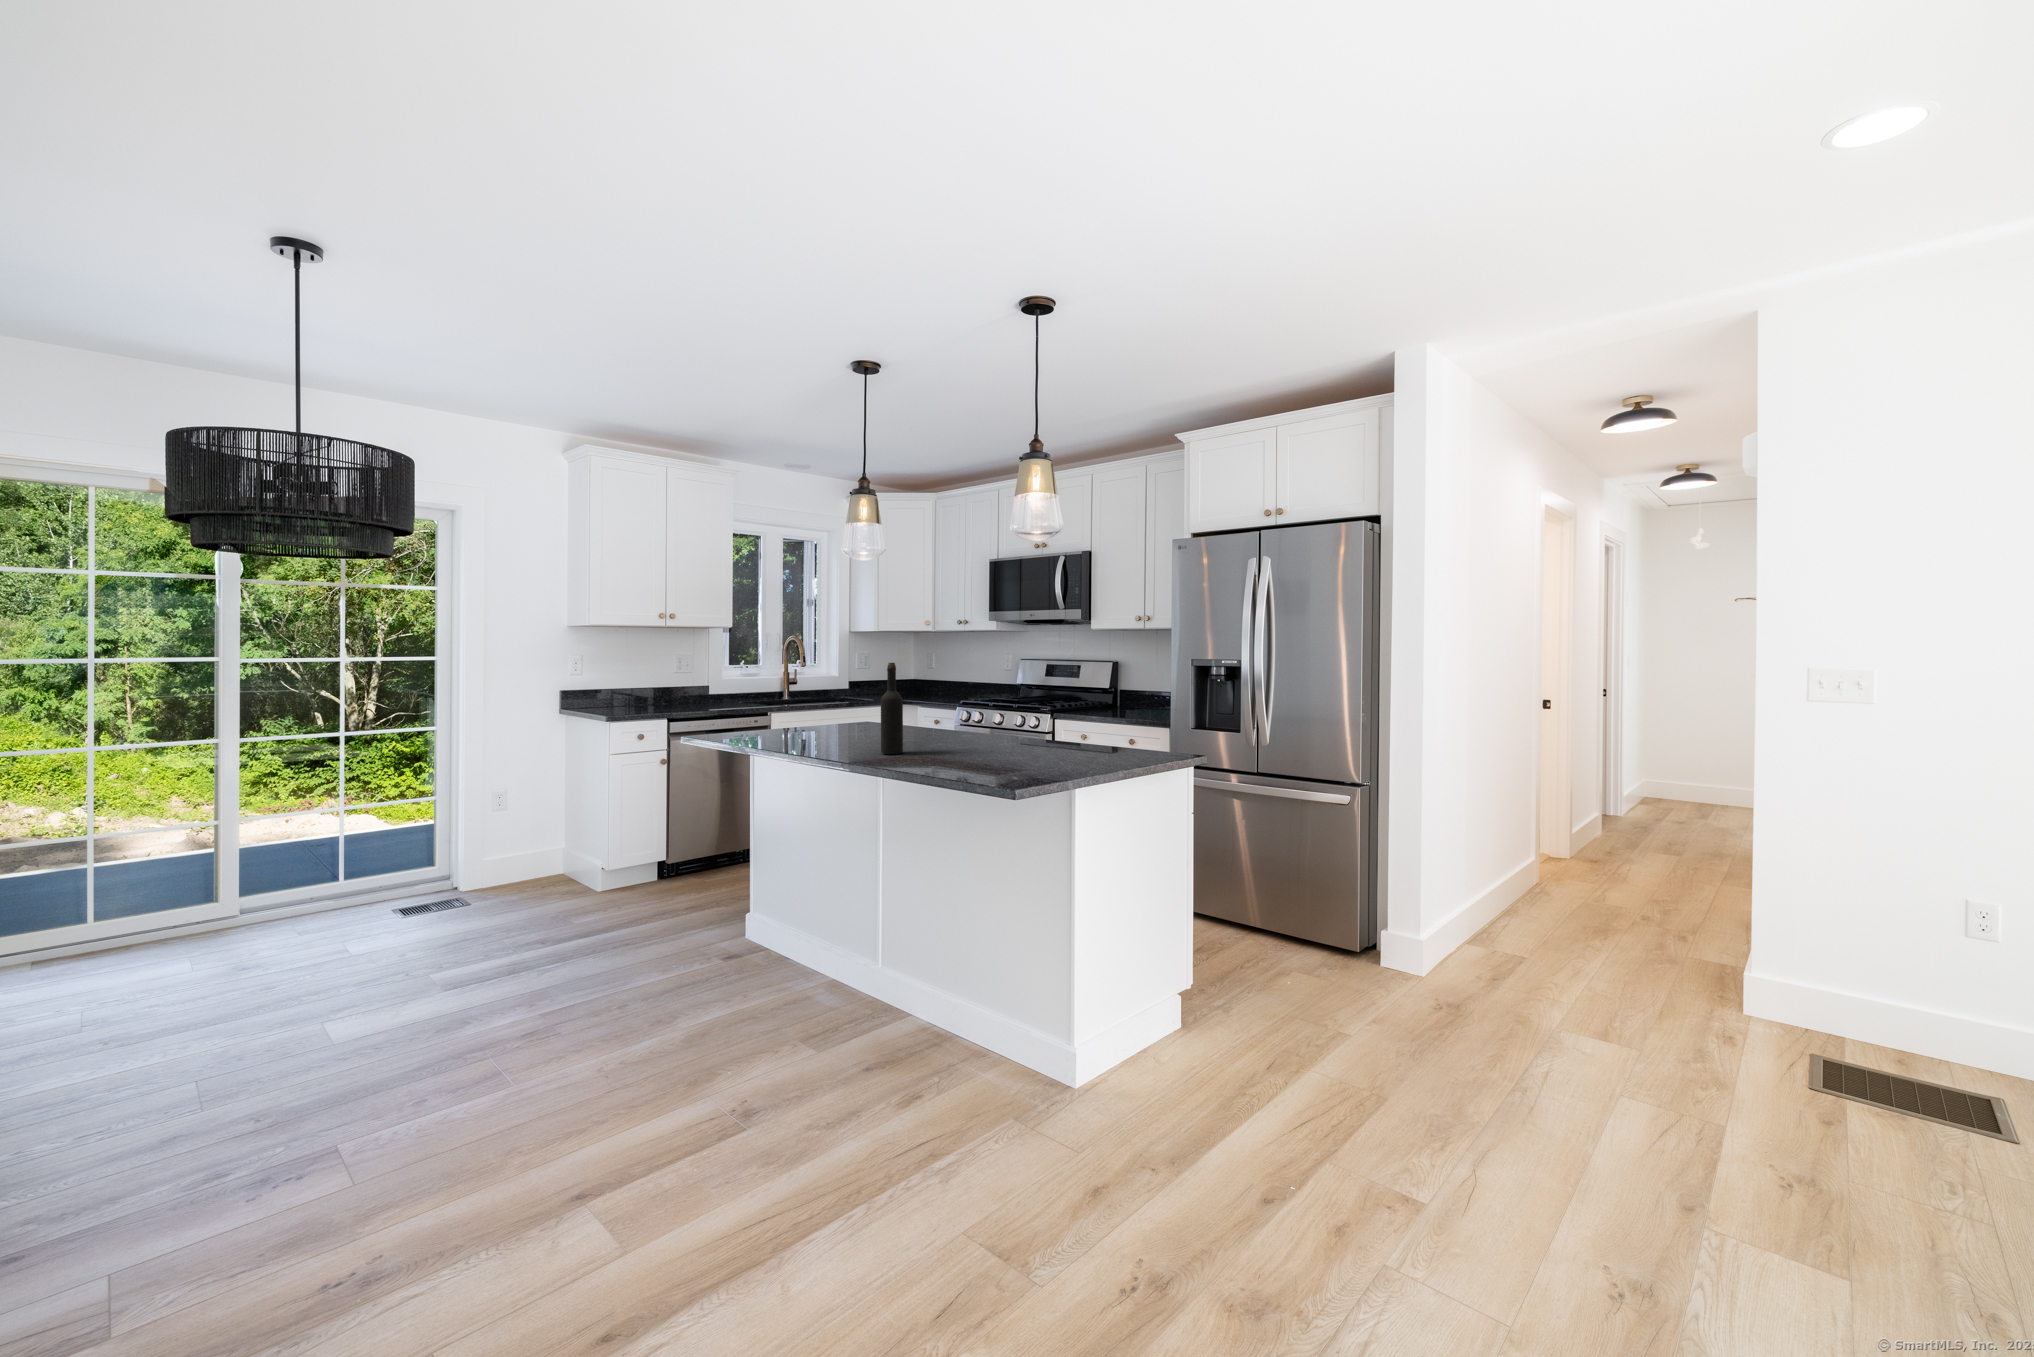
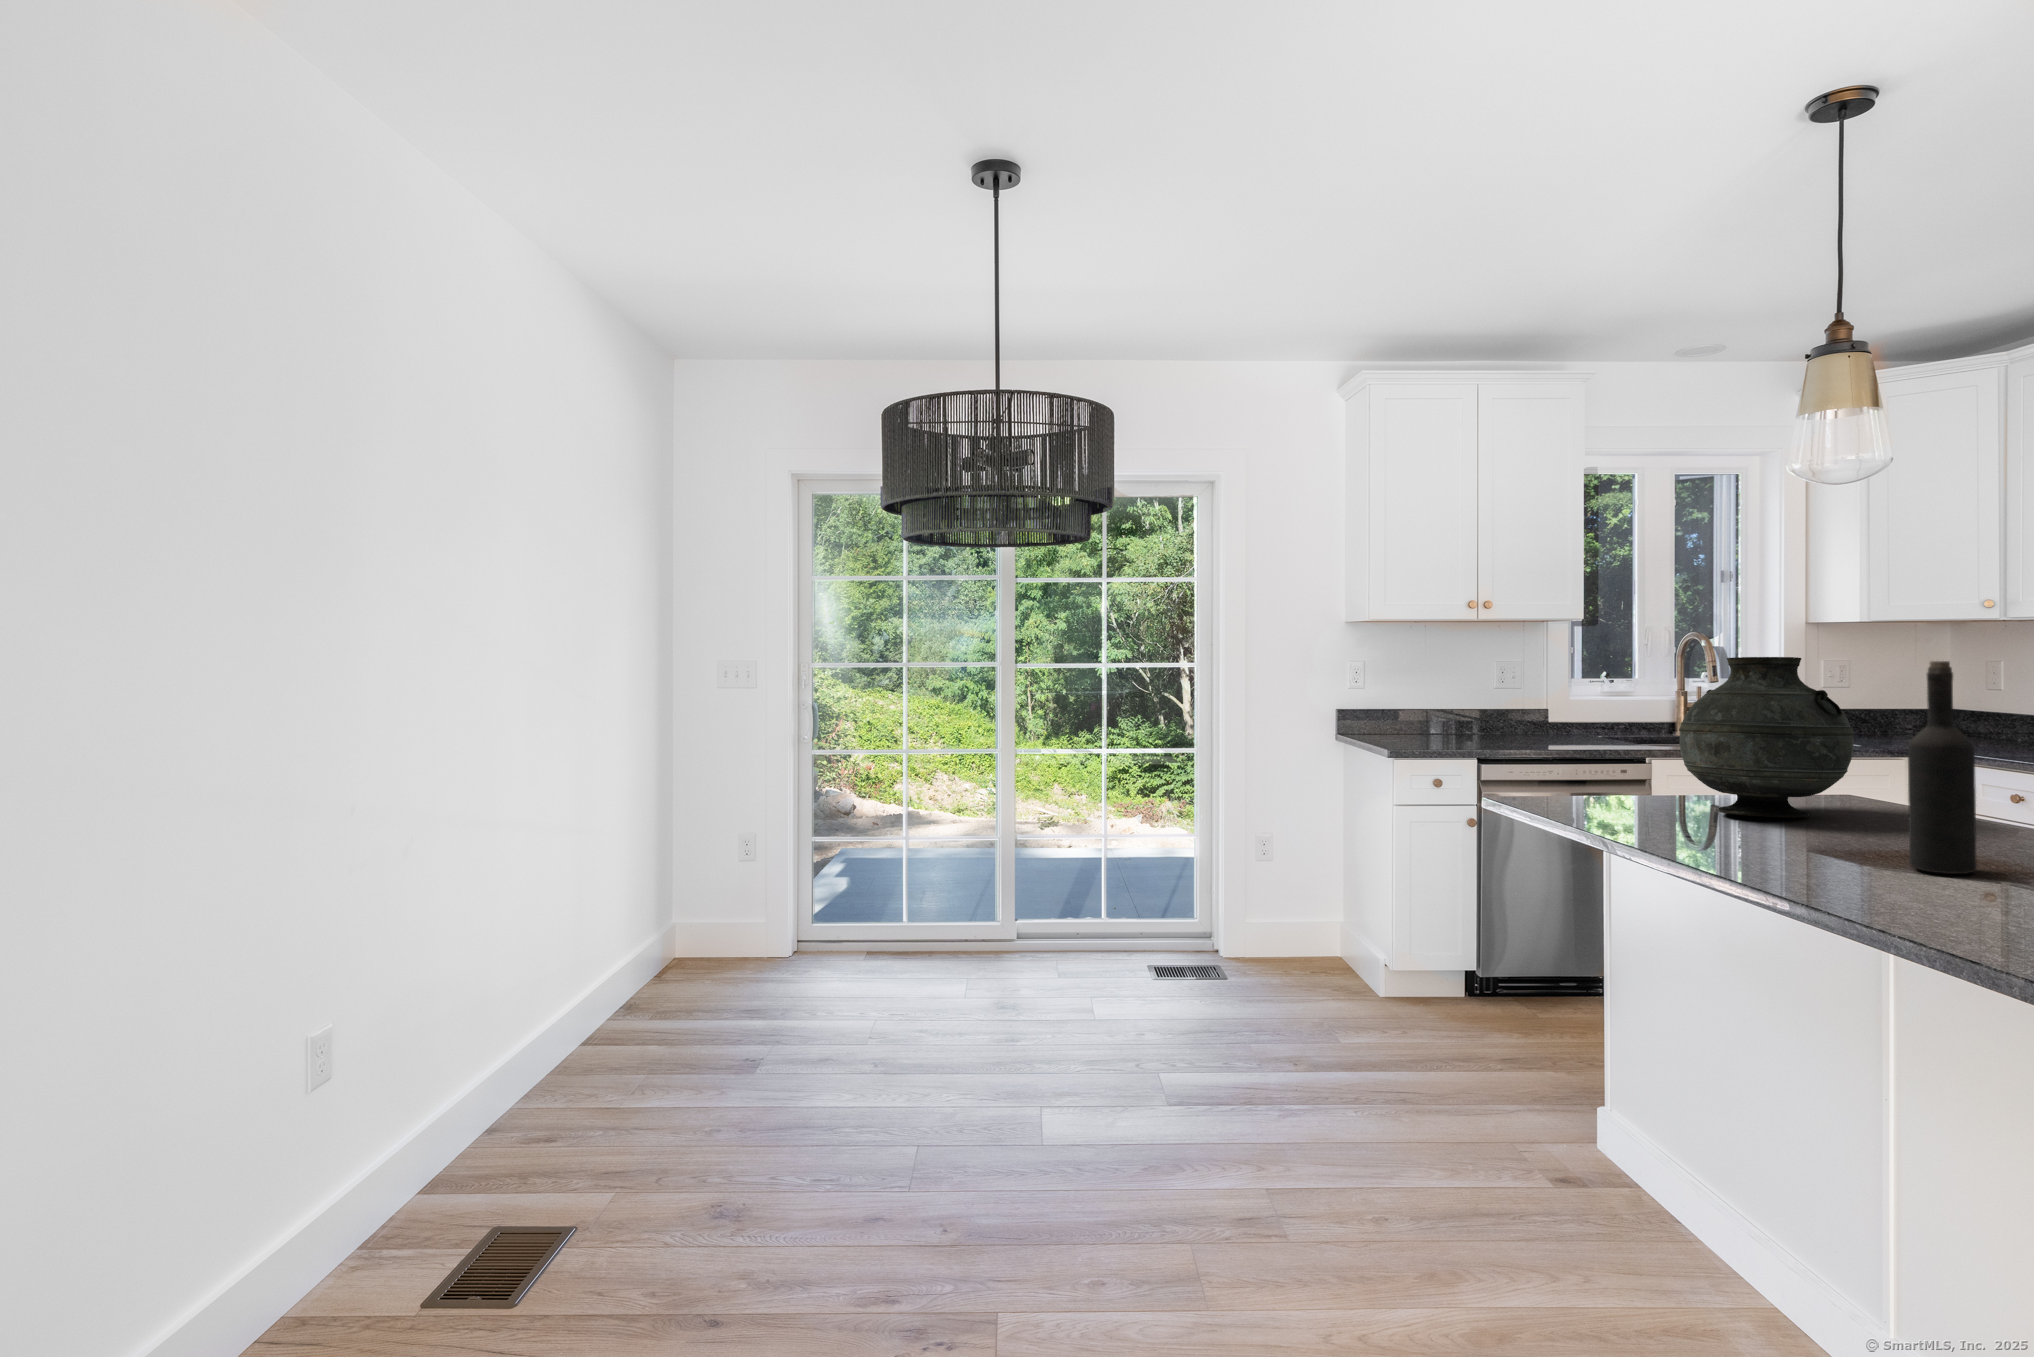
vase: none [791,658,864,738] -> present [1679,657,1854,817]

